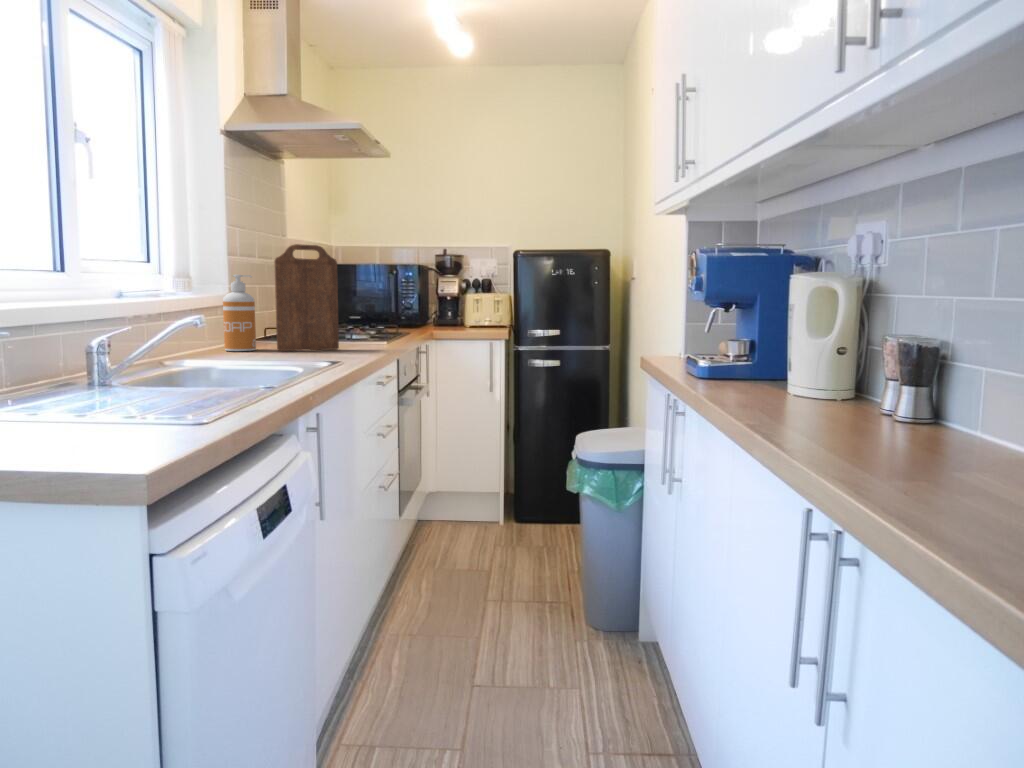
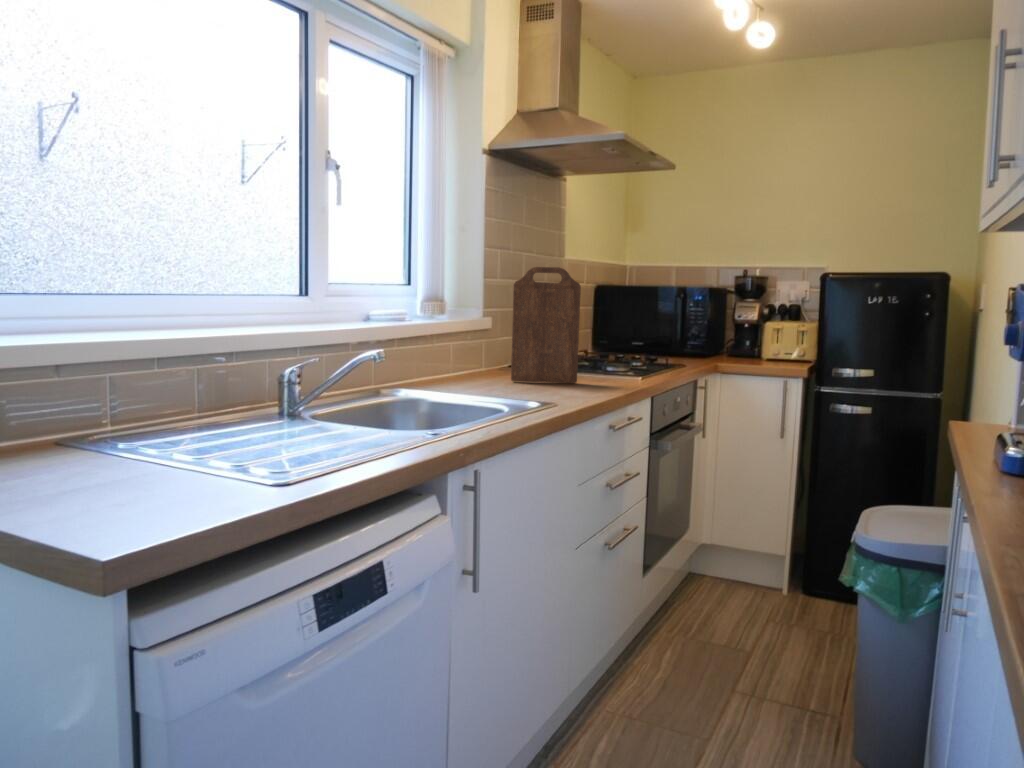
soap dispenser: present [223,275,256,351] -> none [464,299,496,379]

